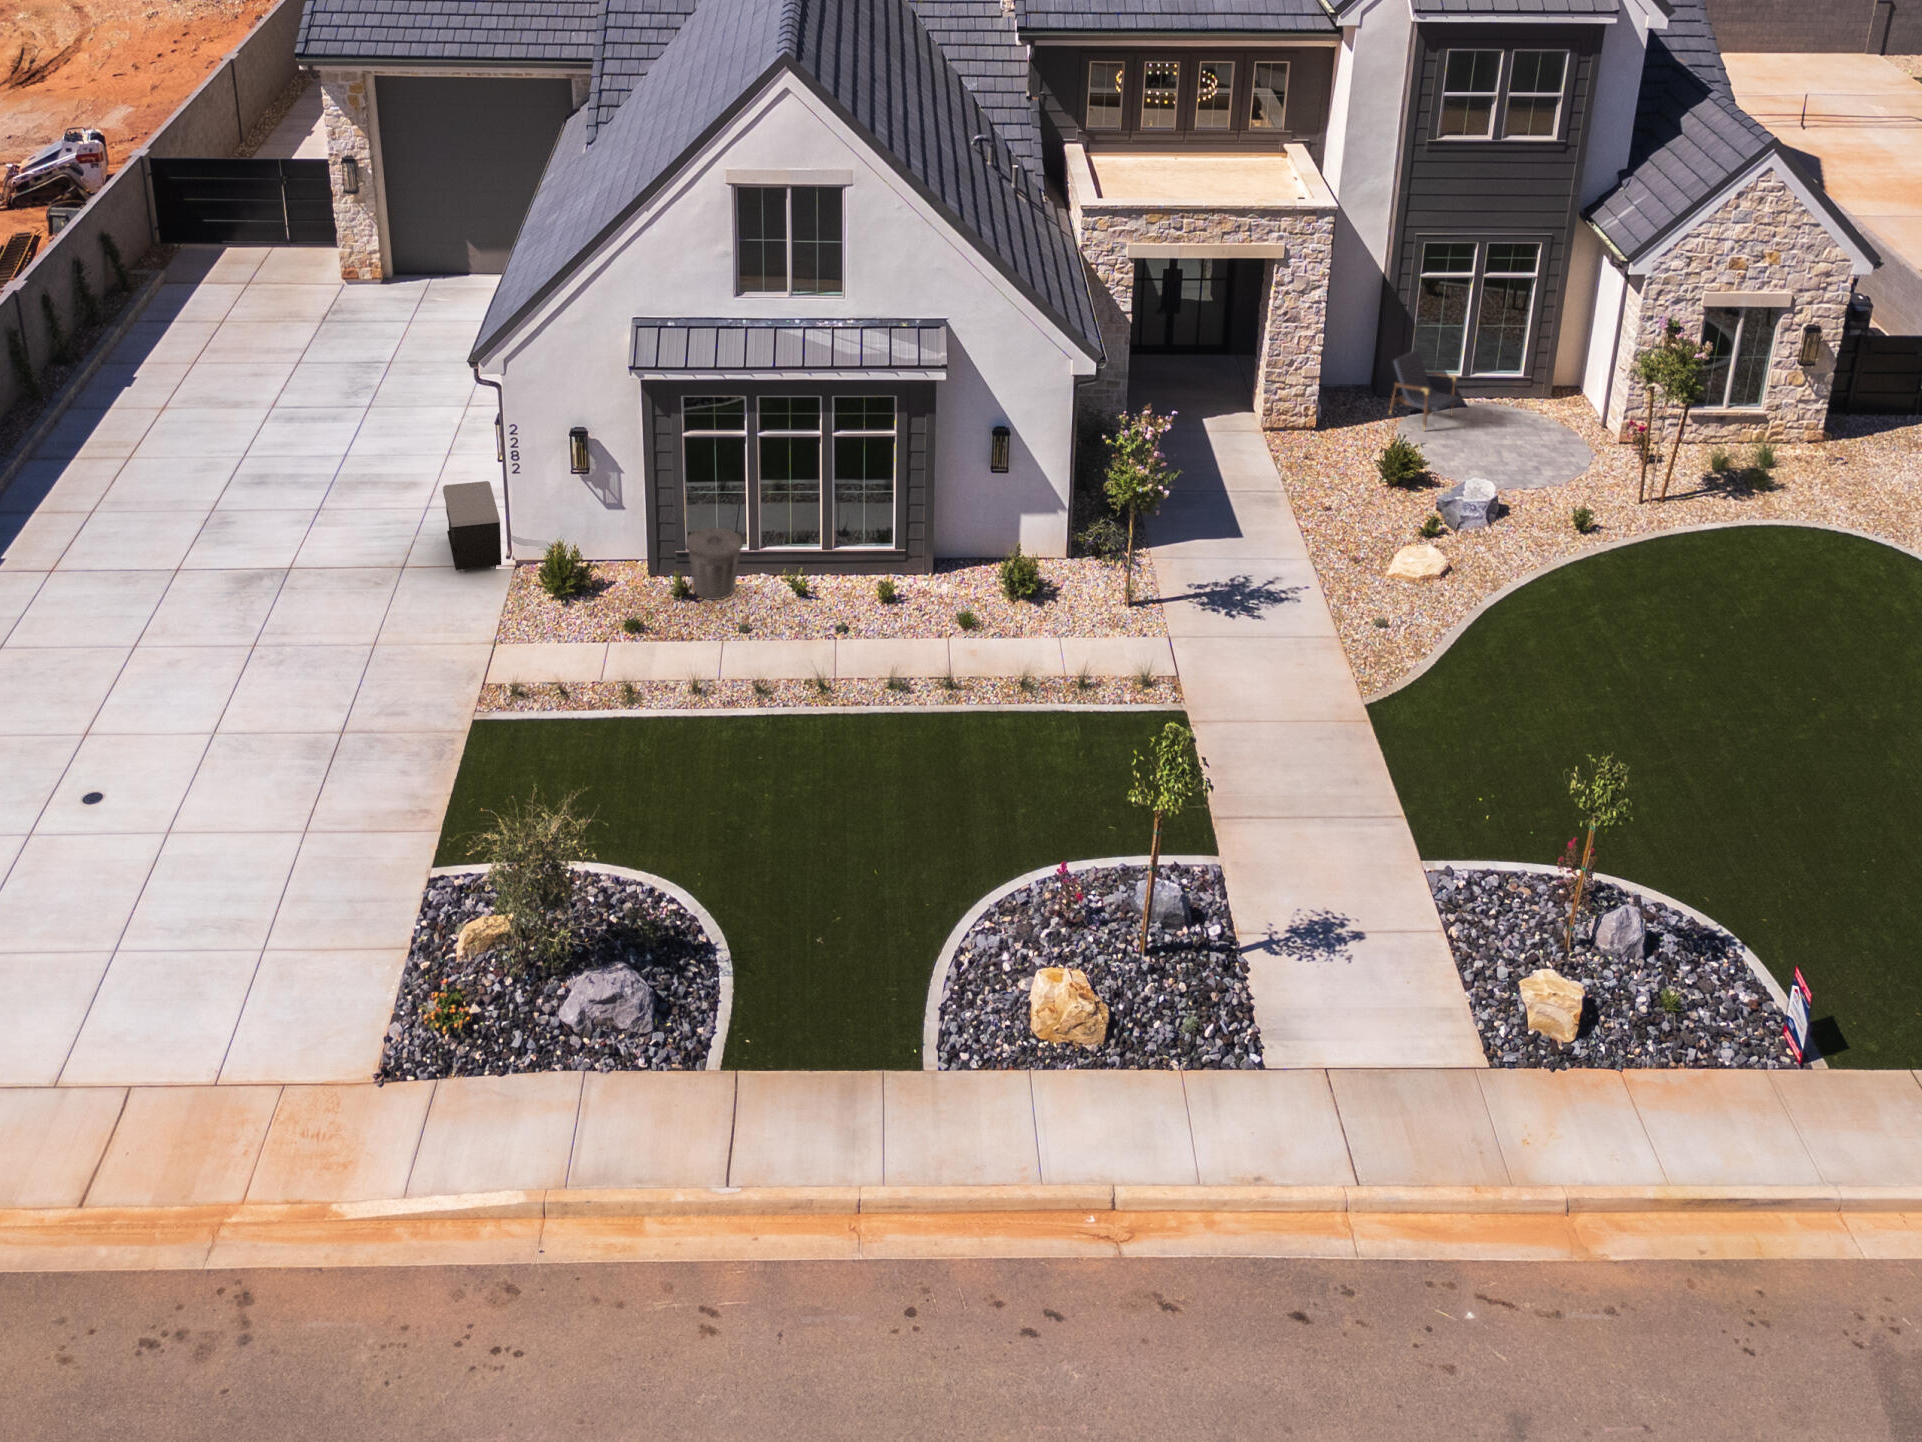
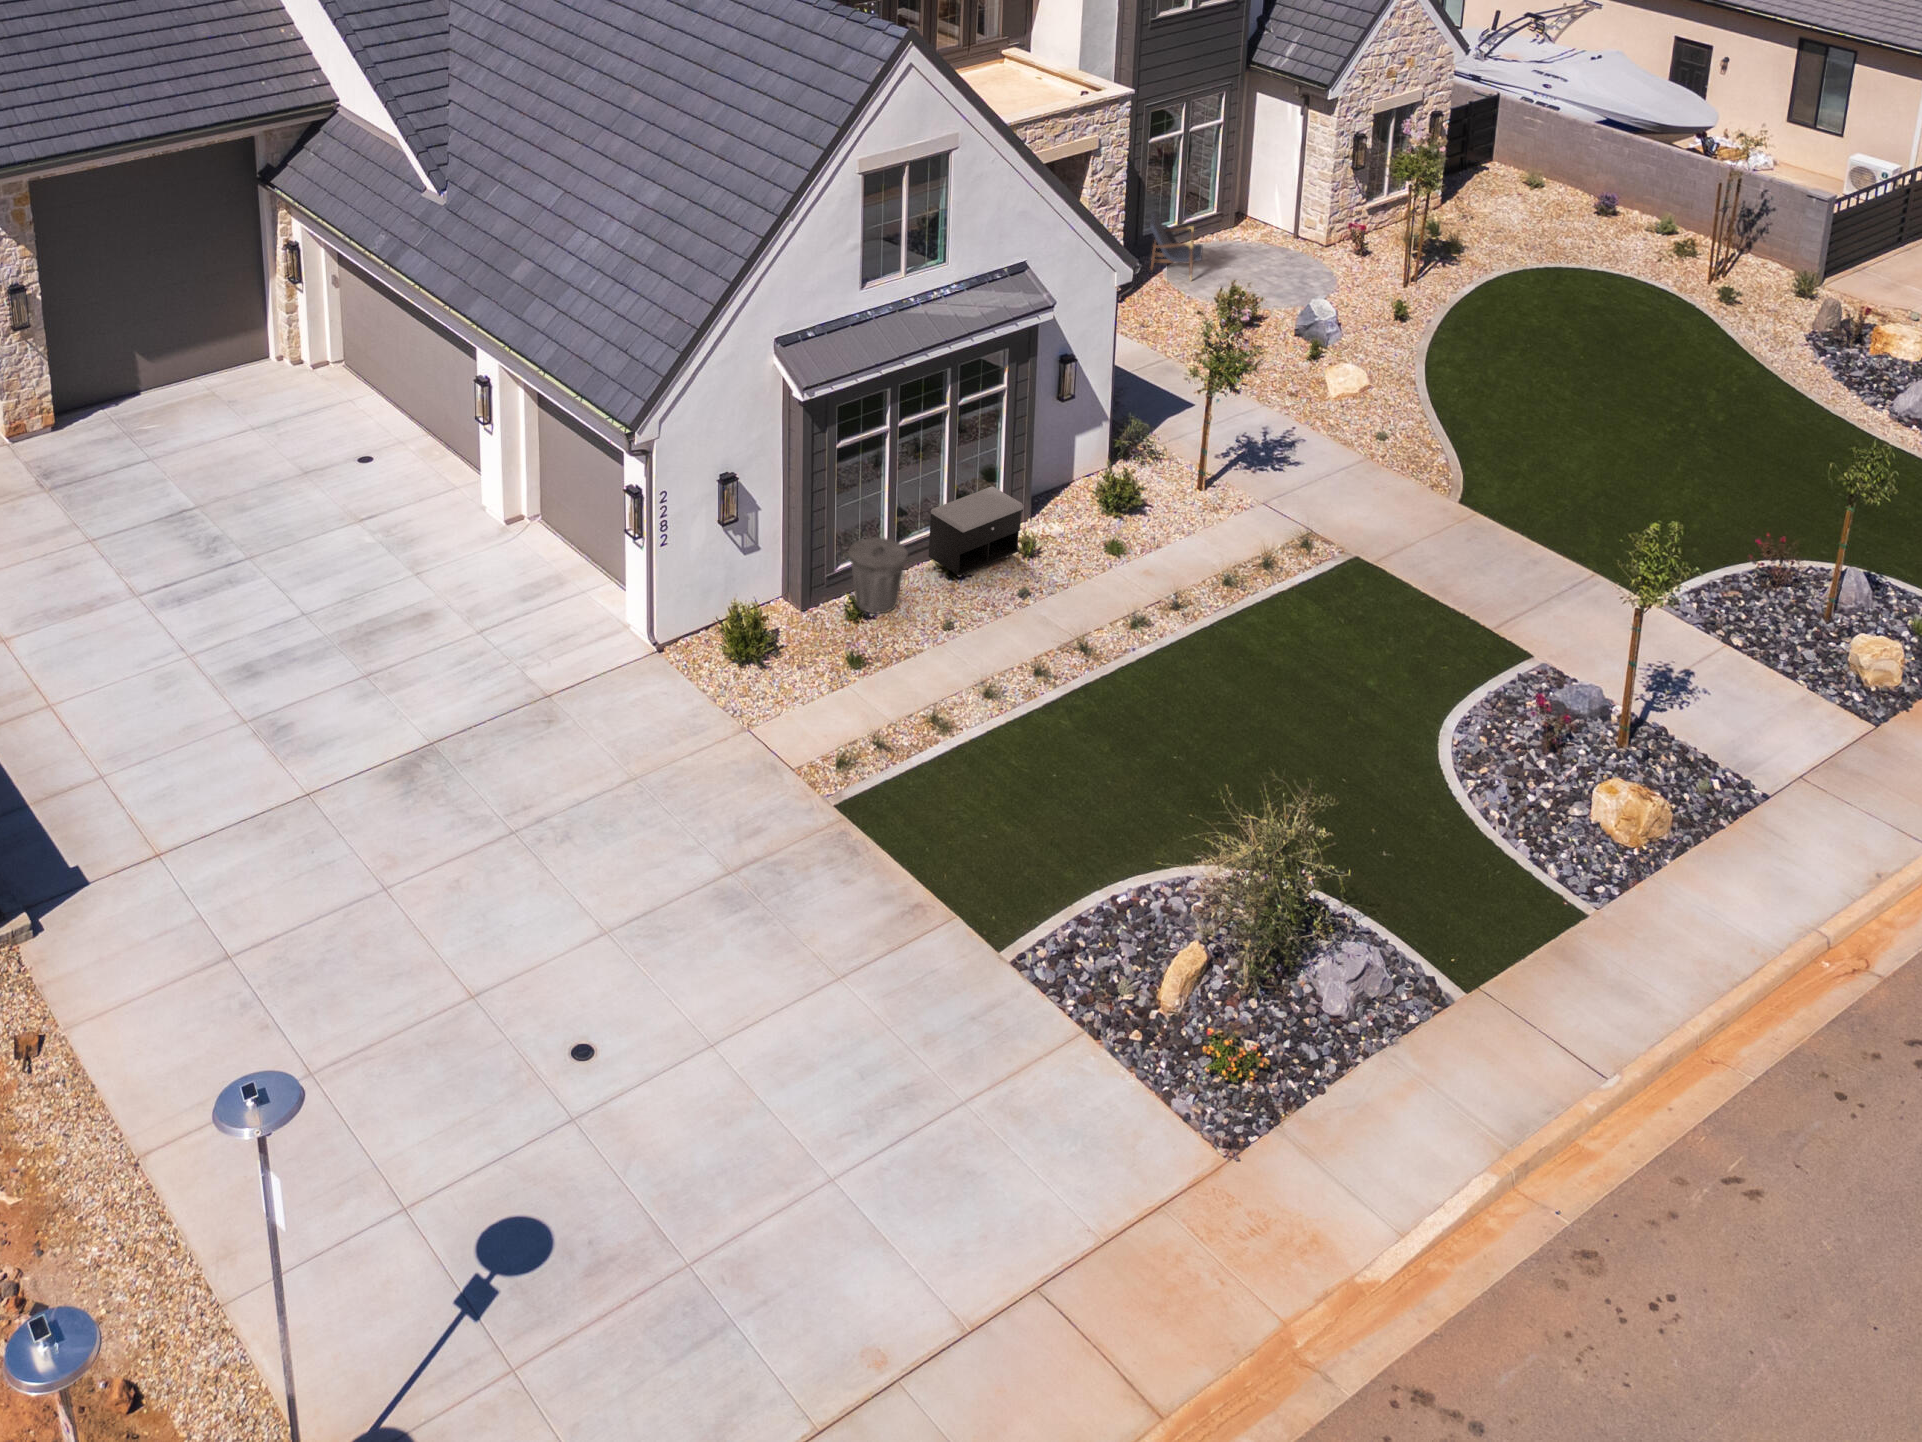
storage bench: present [443,481,501,572] -> present [929,486,1023,577]

